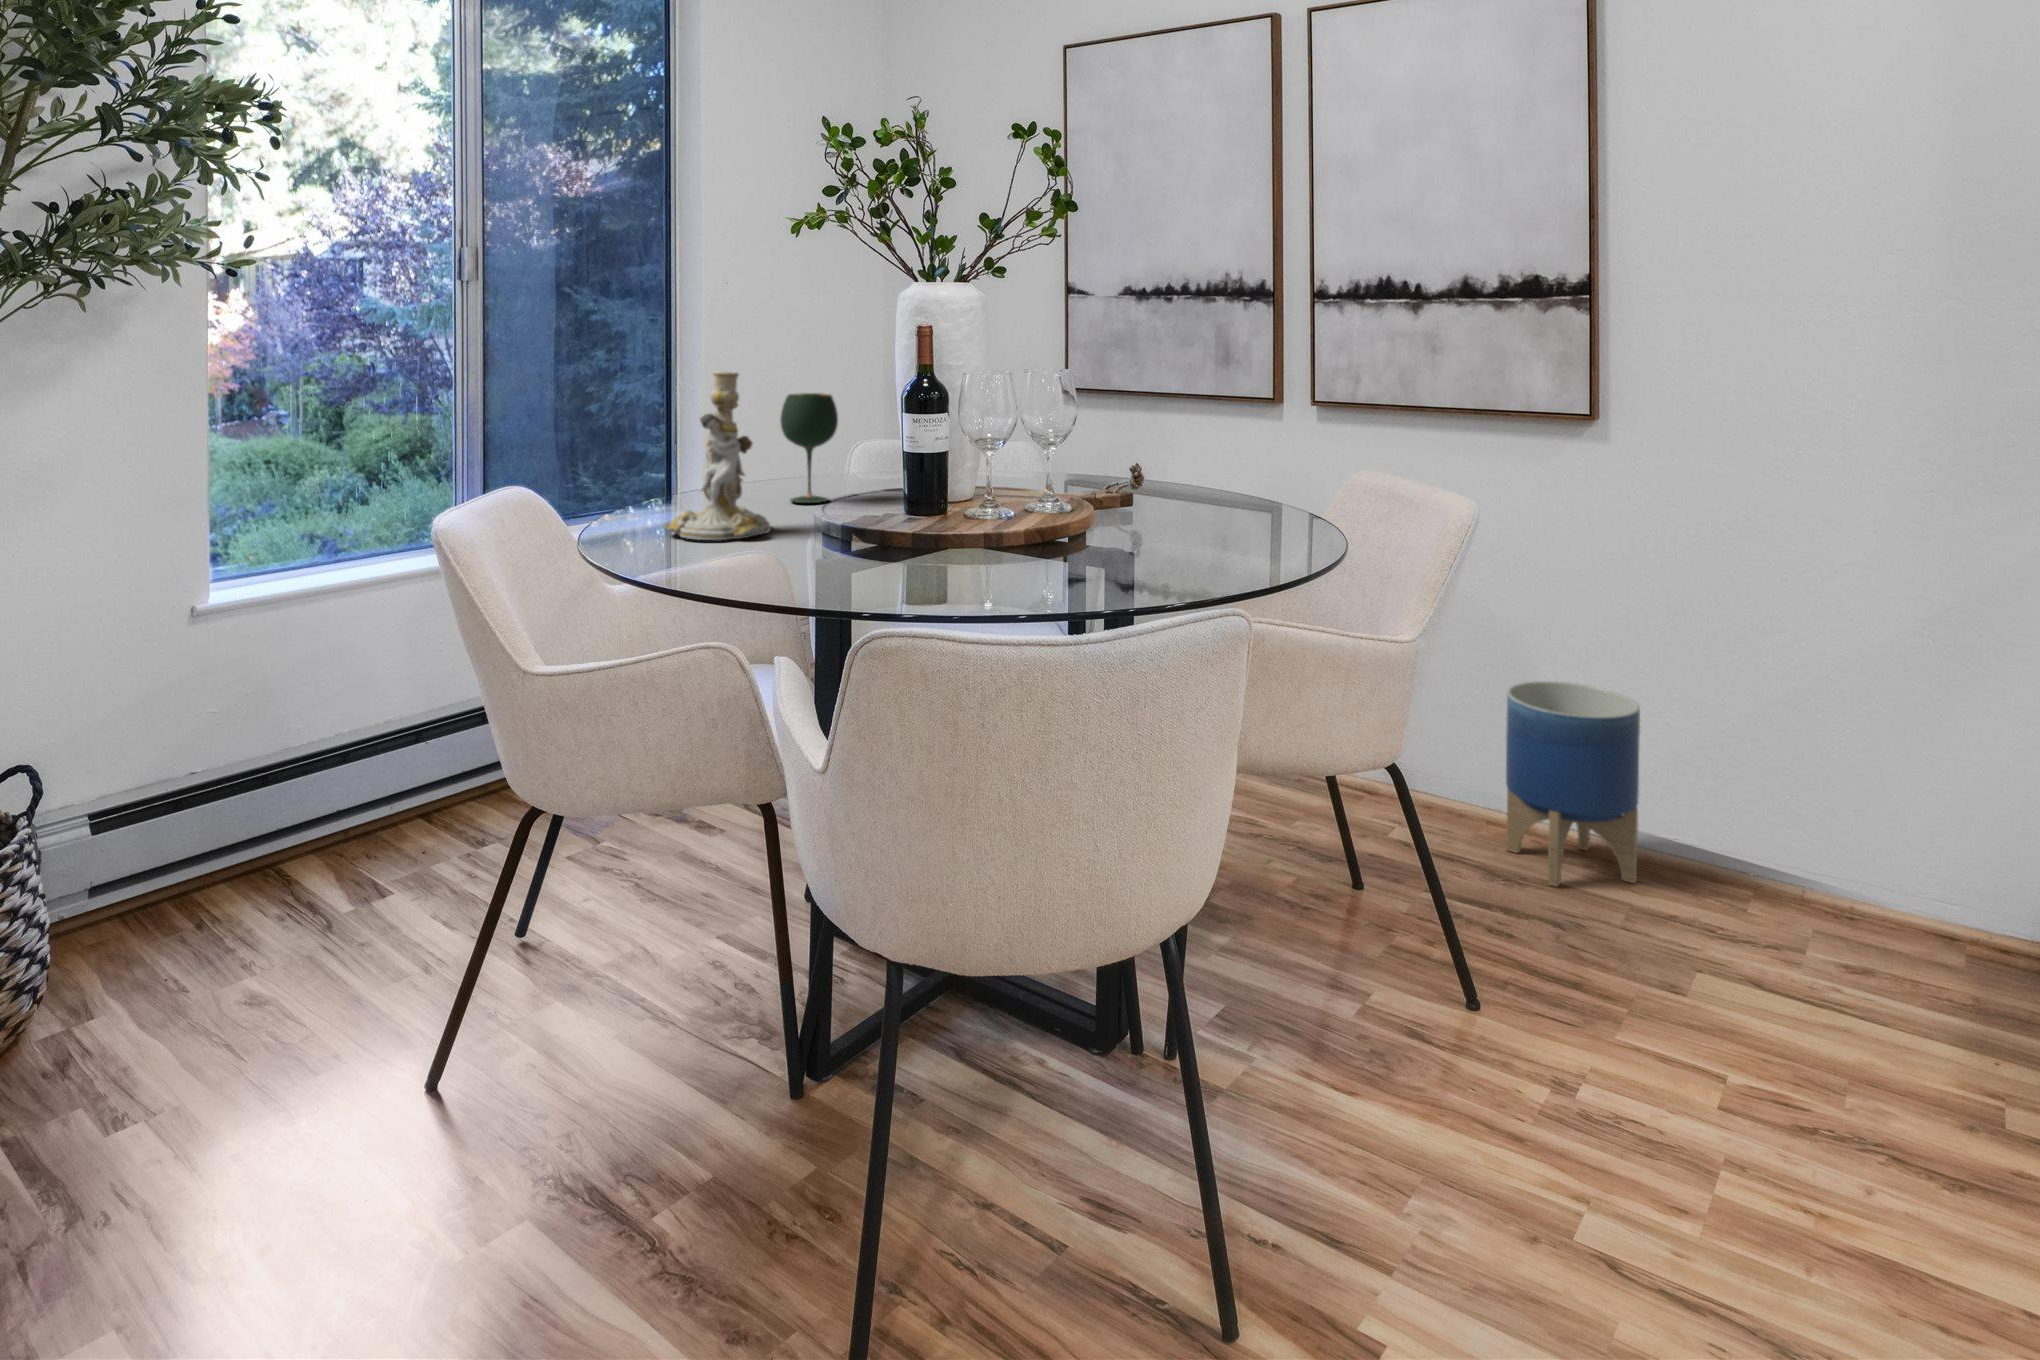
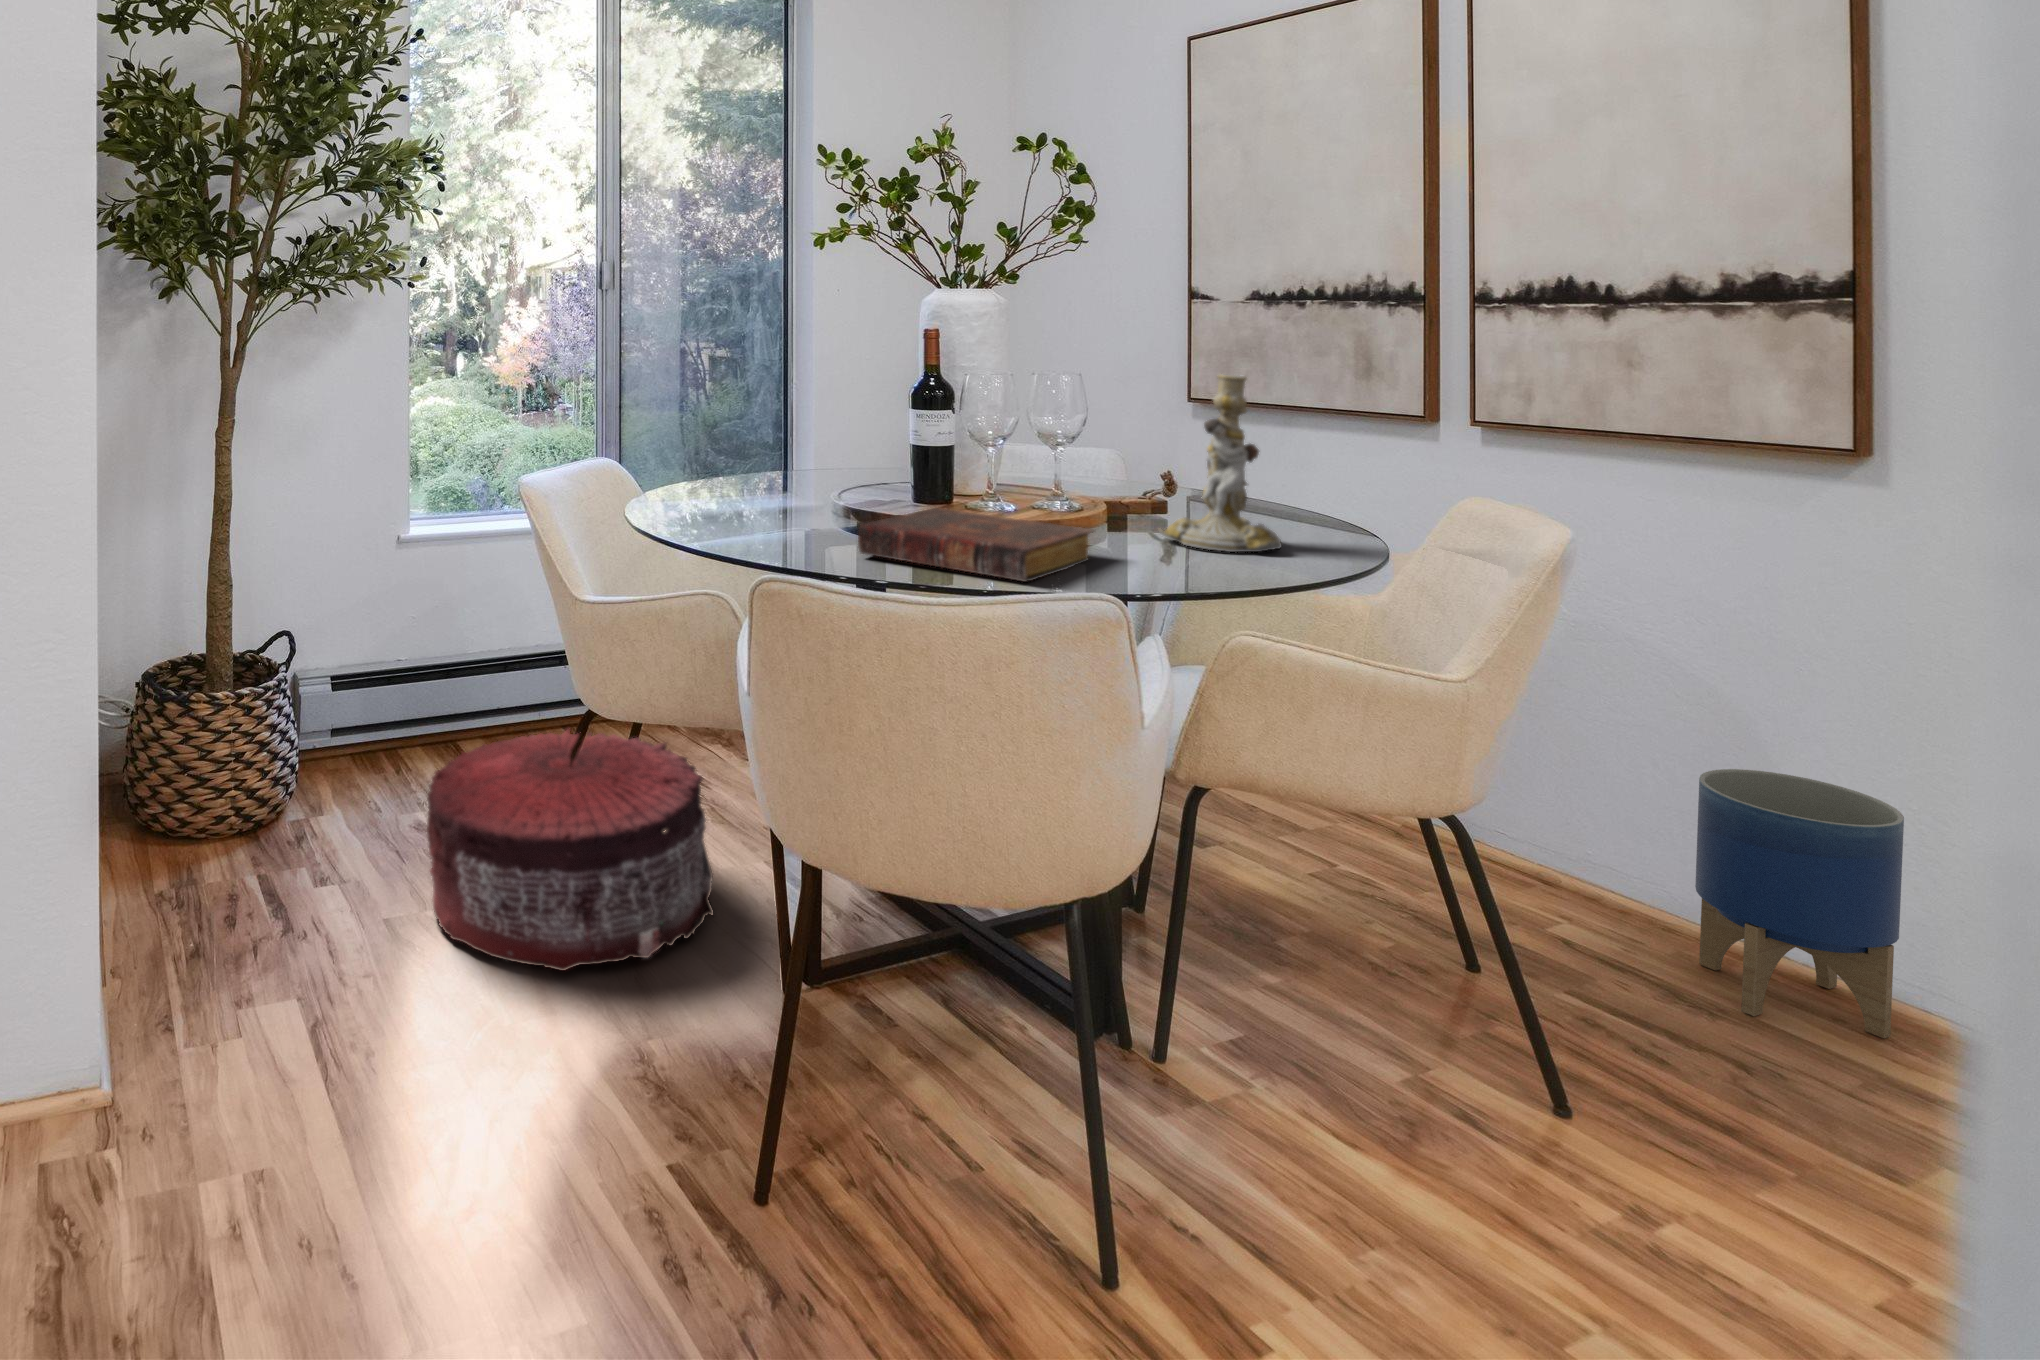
candlestick: present [663,371,771,540] -> present [1159,374,1281,552]
wine glass: present [780,393,838,503] -> none [837,389,890,488]
book: none [874,518,1103,591] -> present [858,508,1094,582]
pouf: none [291,825,686,1159] -> present [427,730,714,971]

